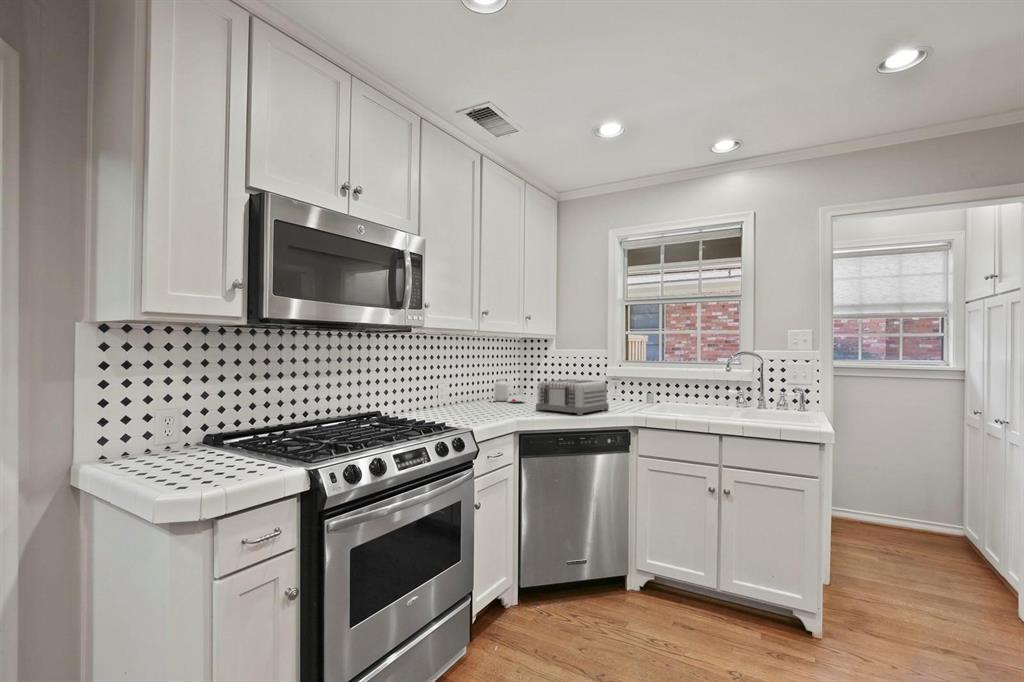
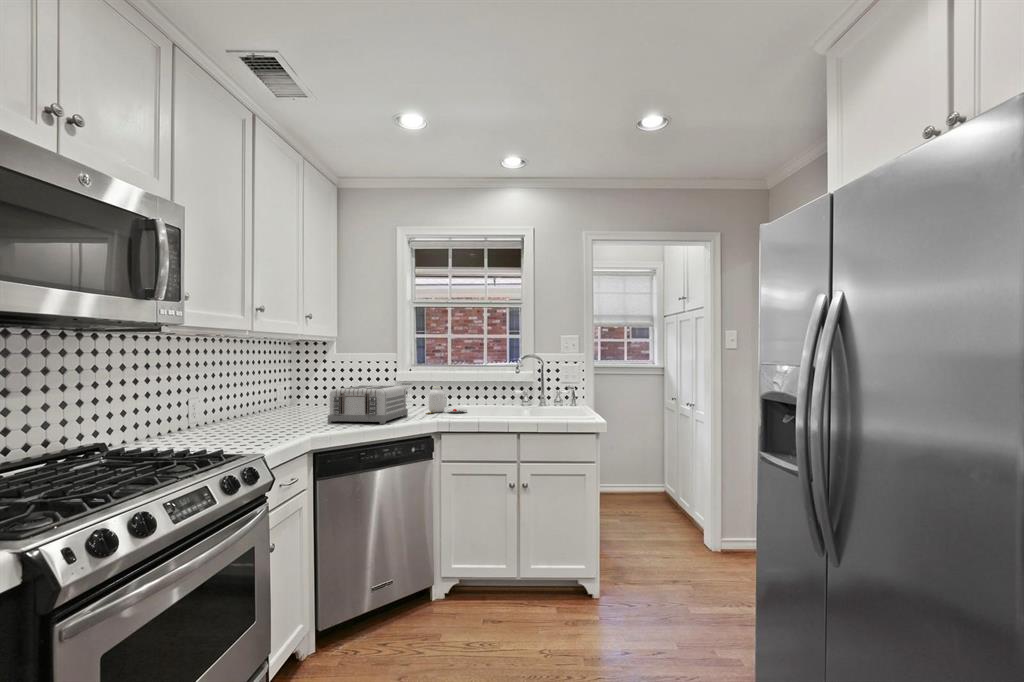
jar: present [495,379,525,402] -> present [426,387,467,414]

